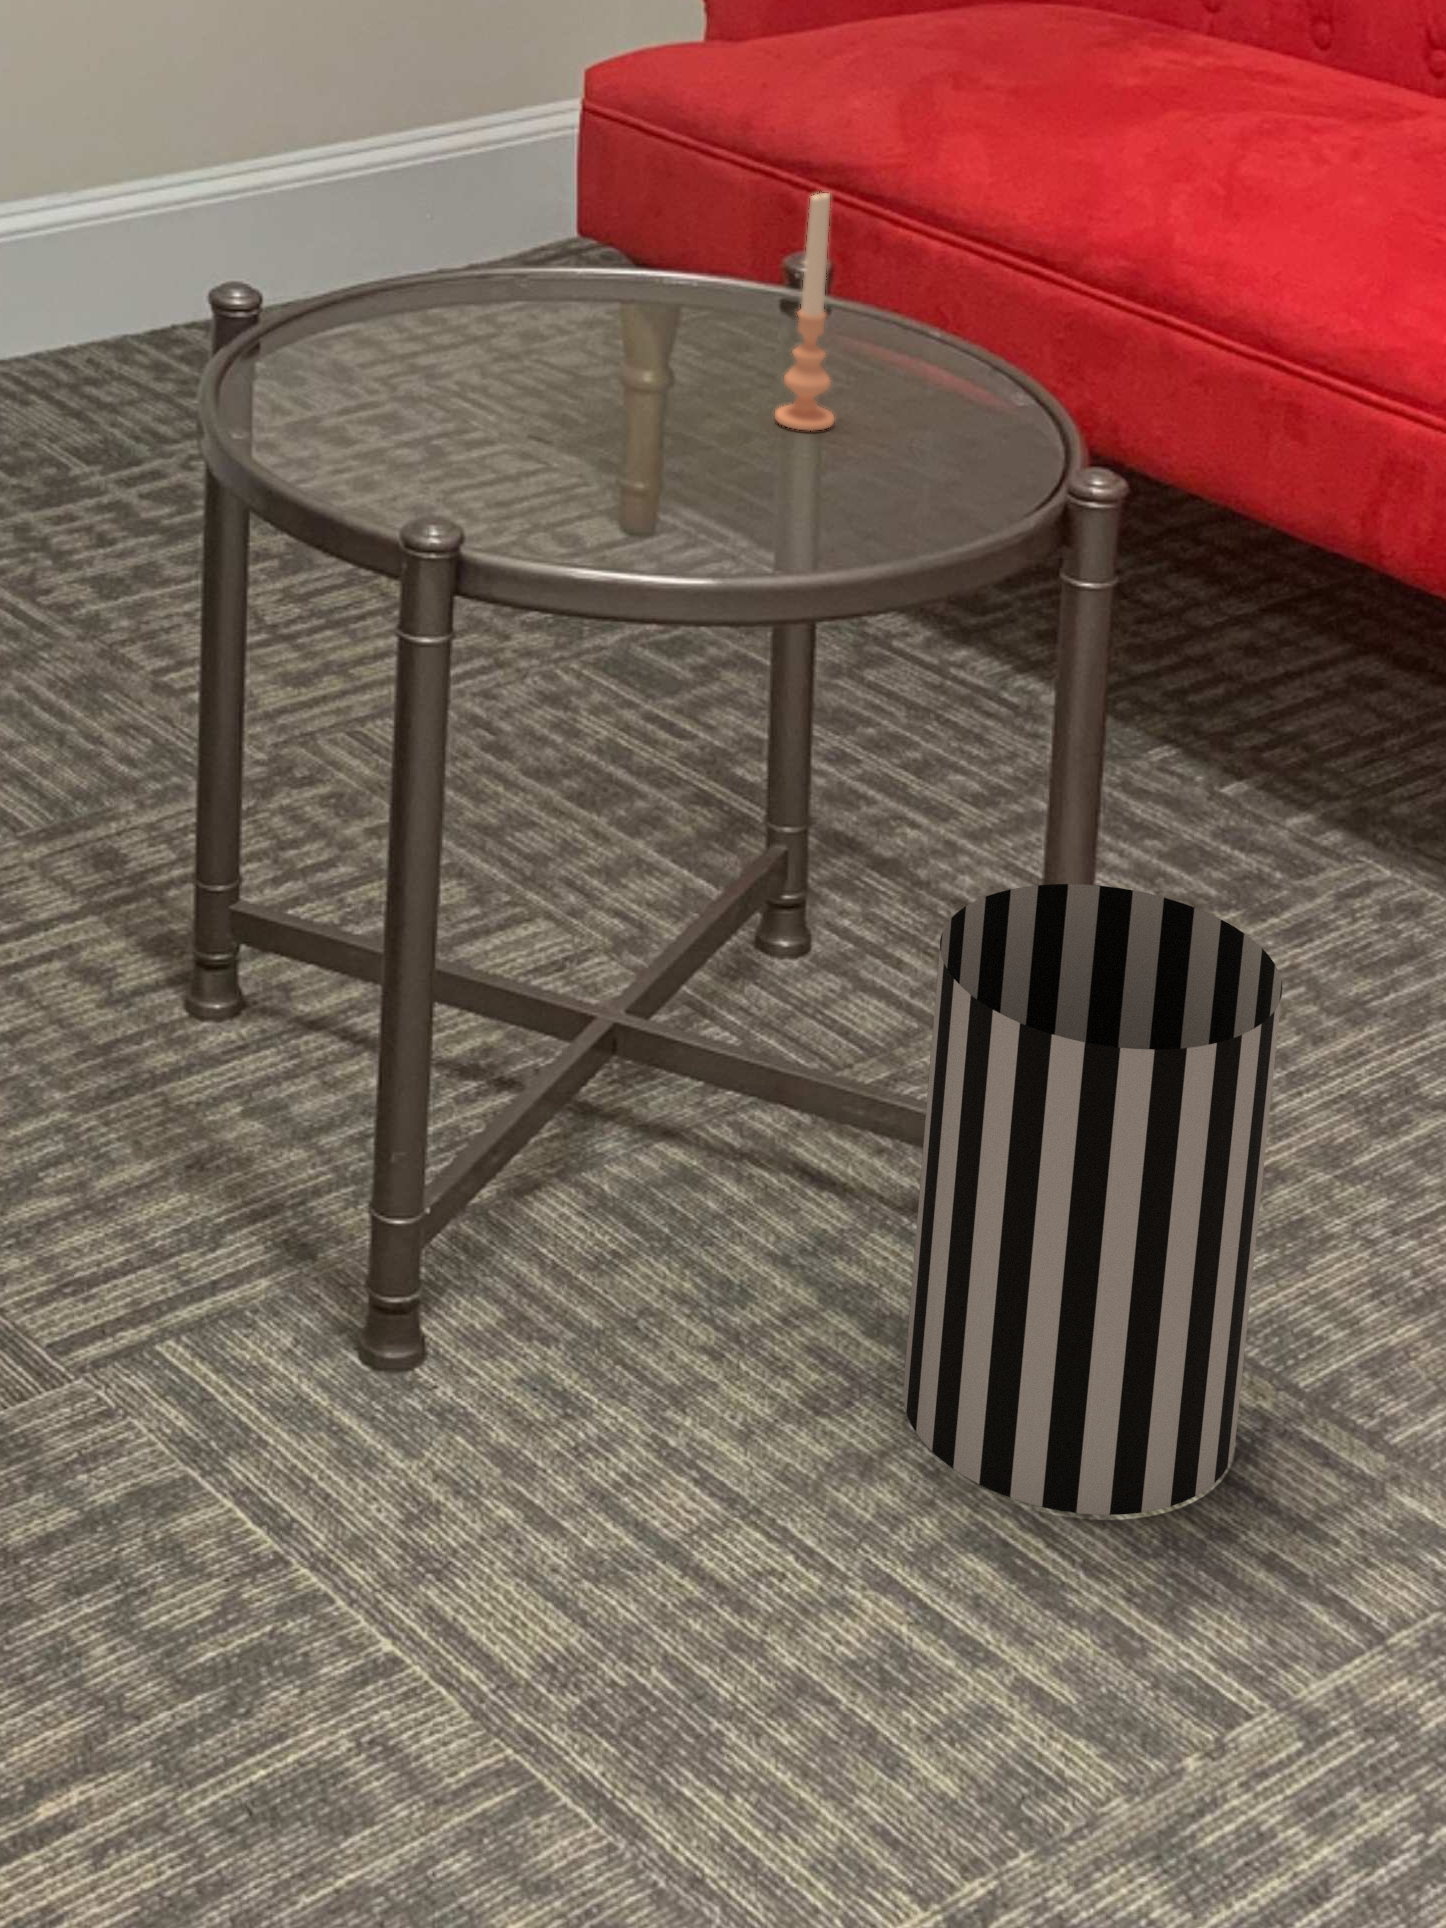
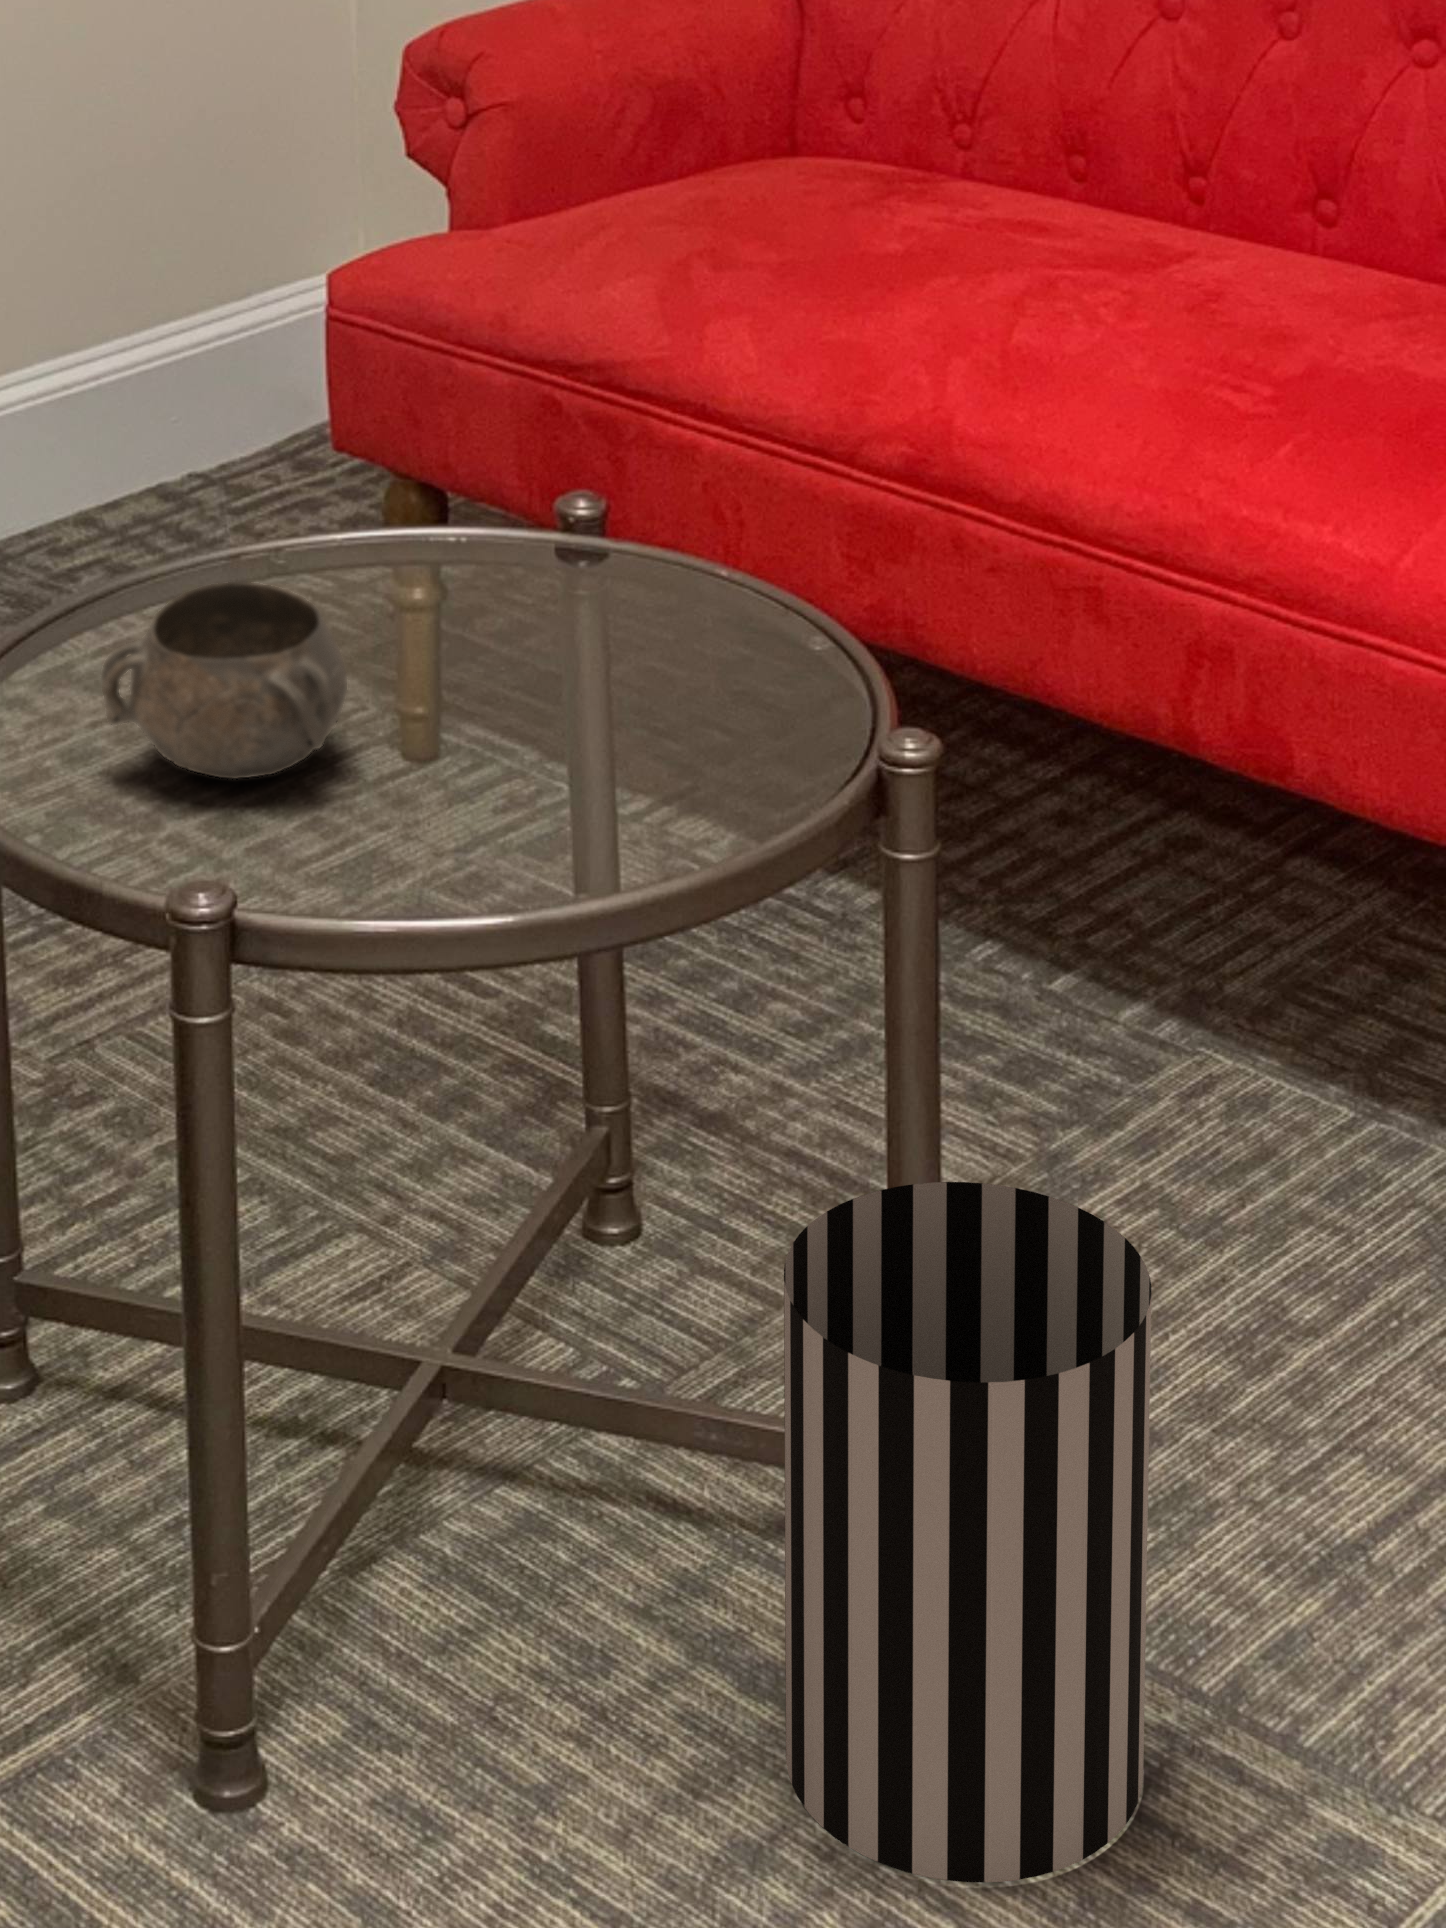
candle: present [775,193,834,431] -> none [553,441,618,698]
decorative bowl: none [361,286,585,460] -> present [102,582,347,779]

